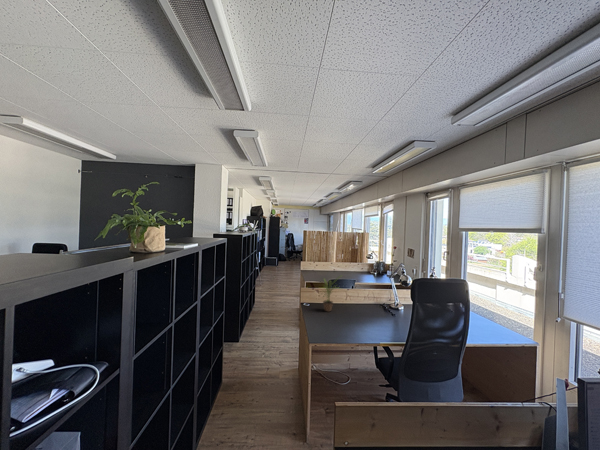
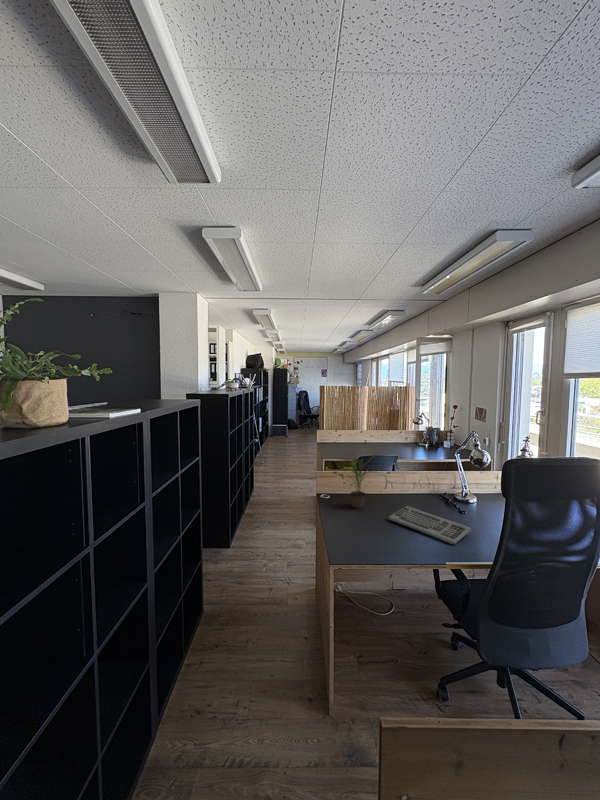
keyboard: none [346,310,397,332] -> present [388,506,472,544]

